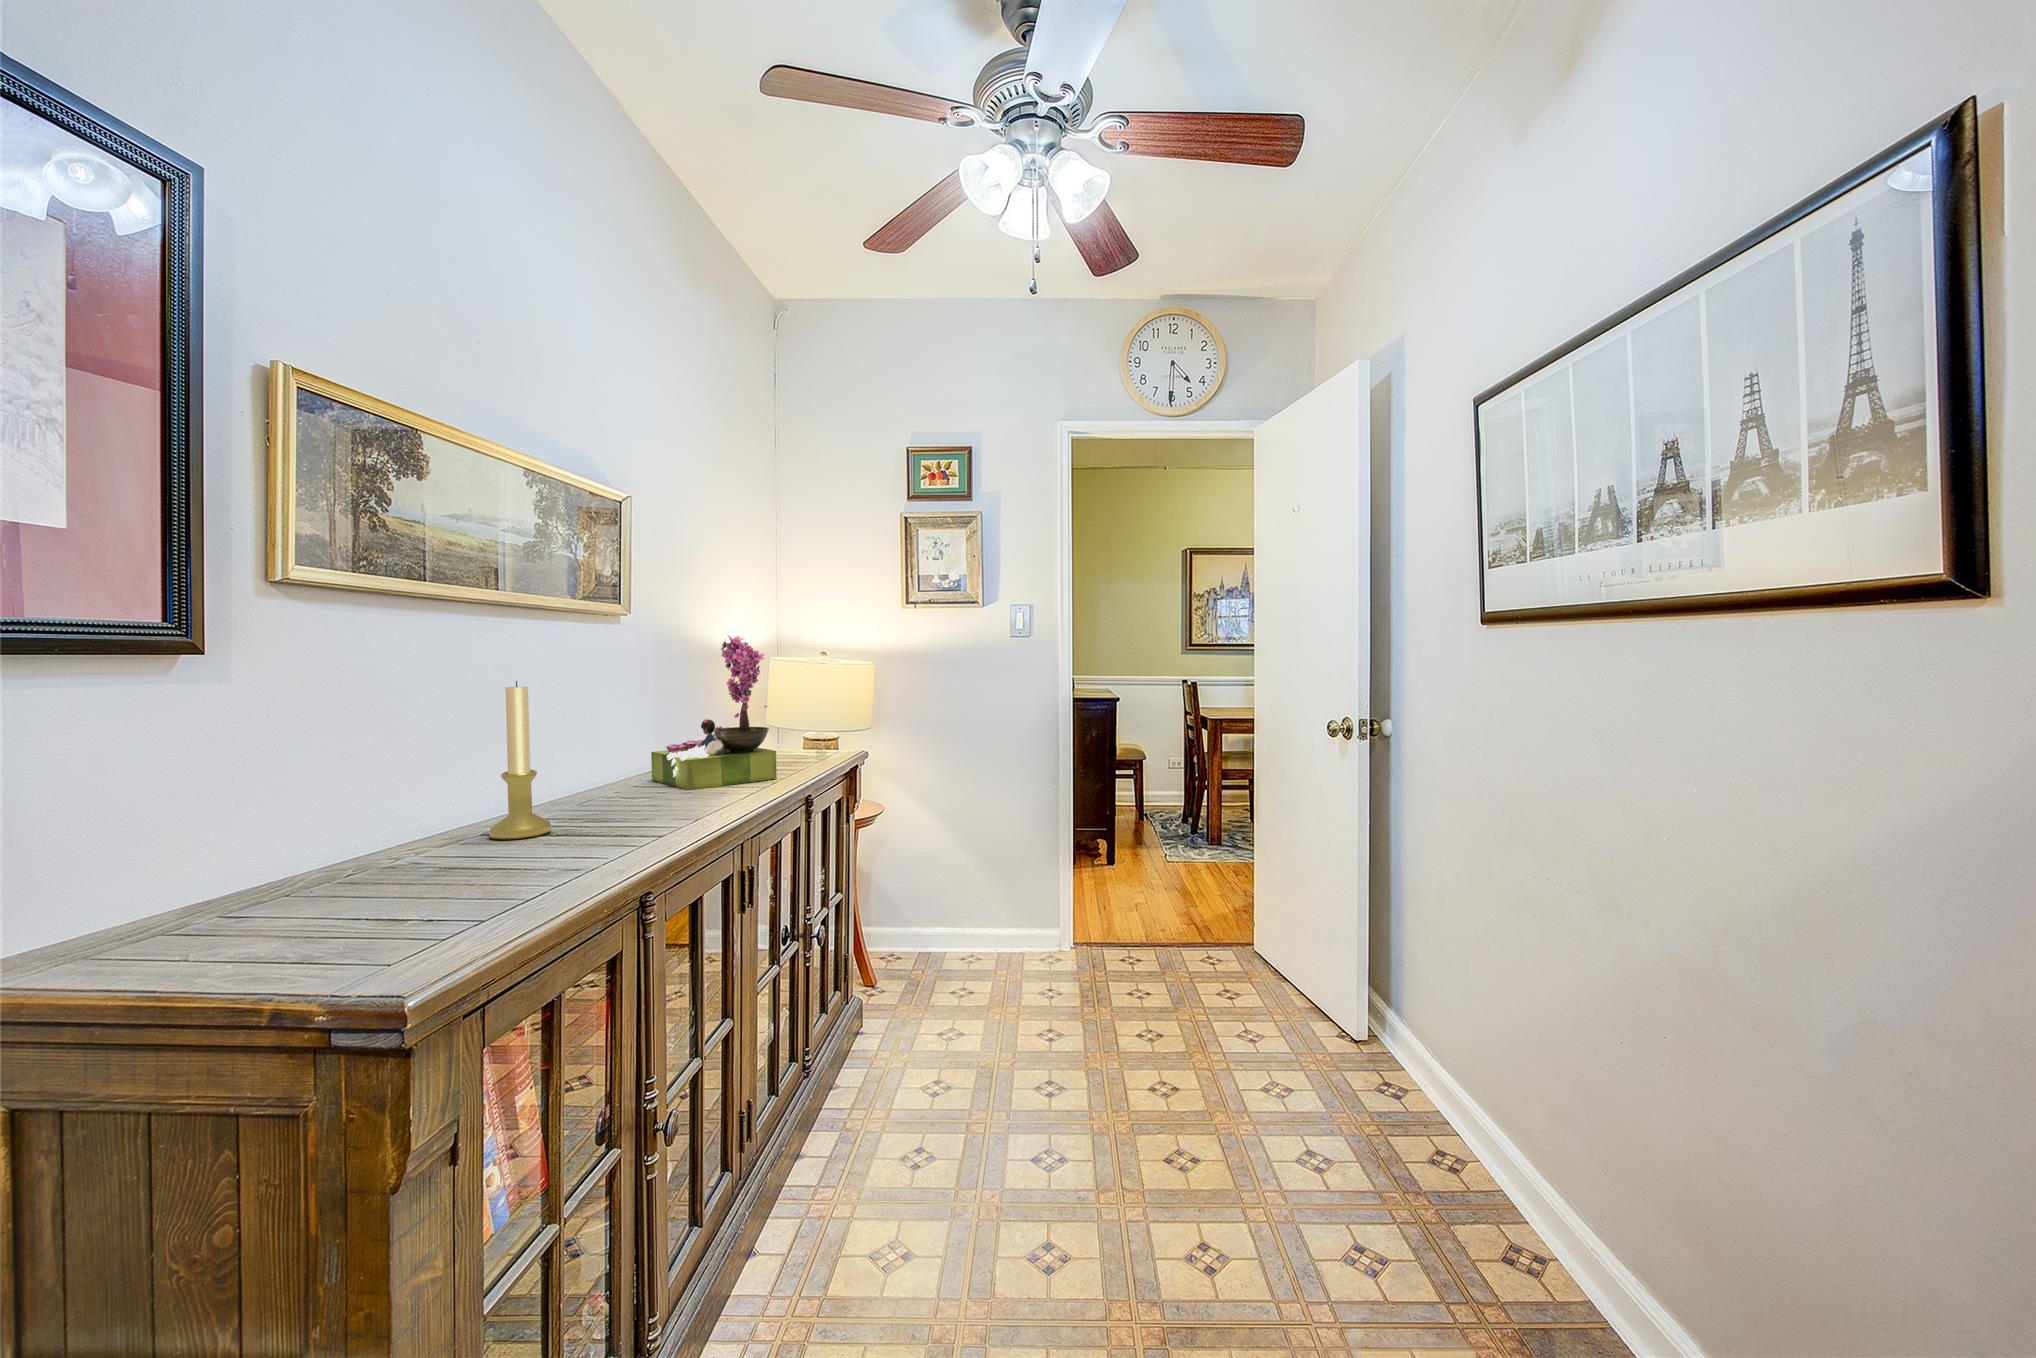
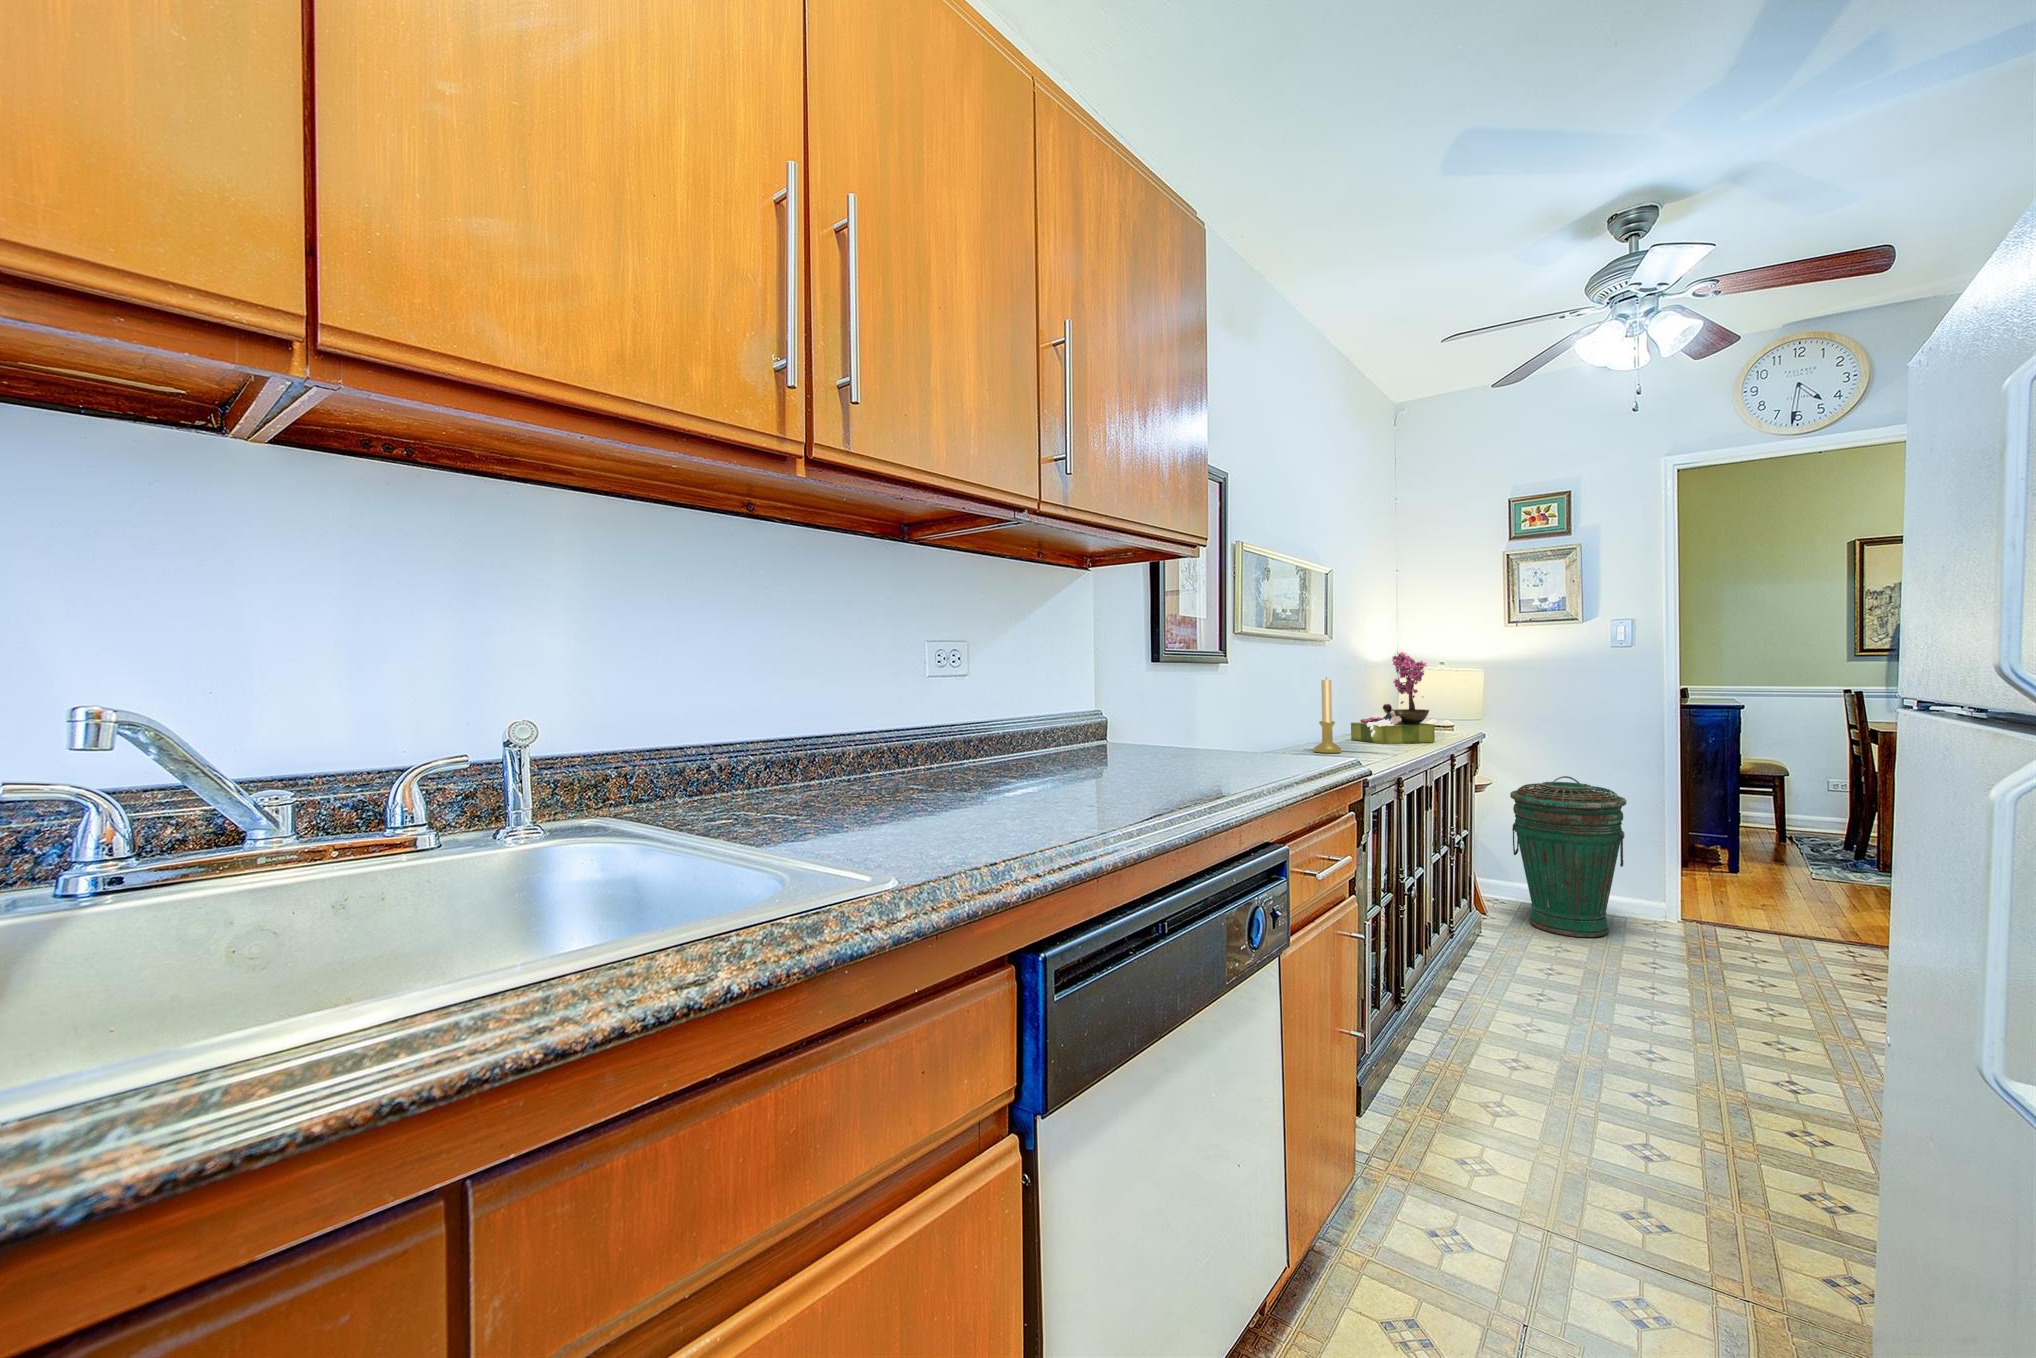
trash can: none [903,796,1022,998] -> present [1510,776,1626,937]

